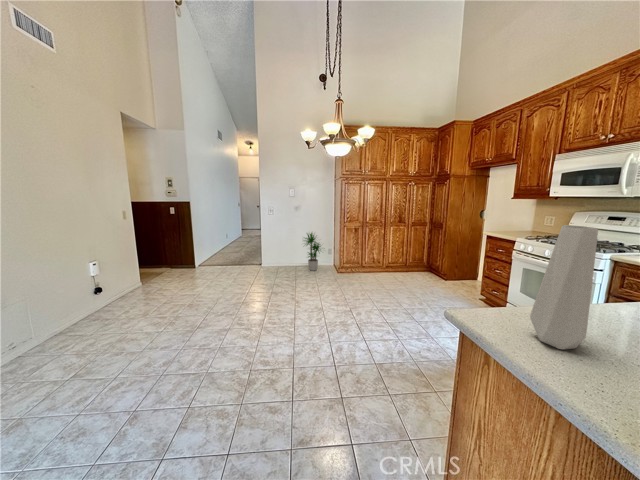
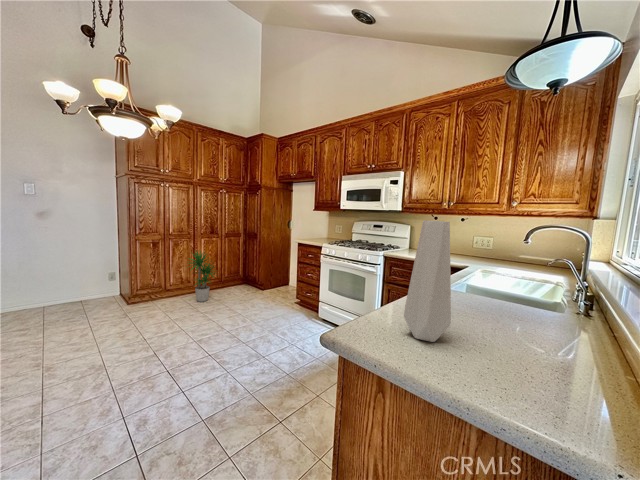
potted plant: present [305,233,321,271] -> present [189,251,214,302]

